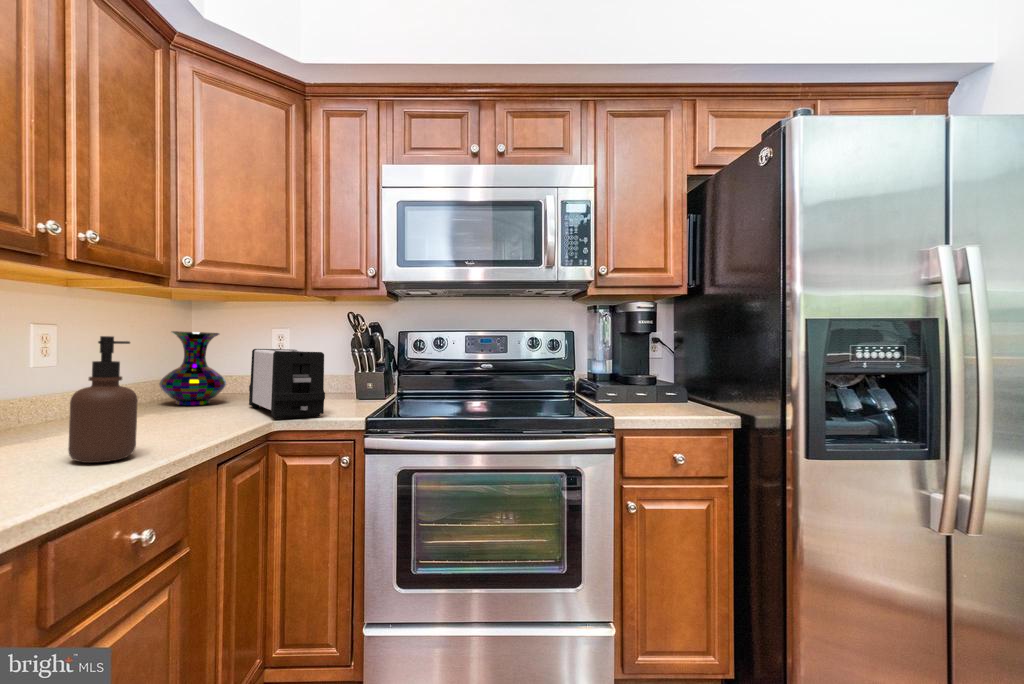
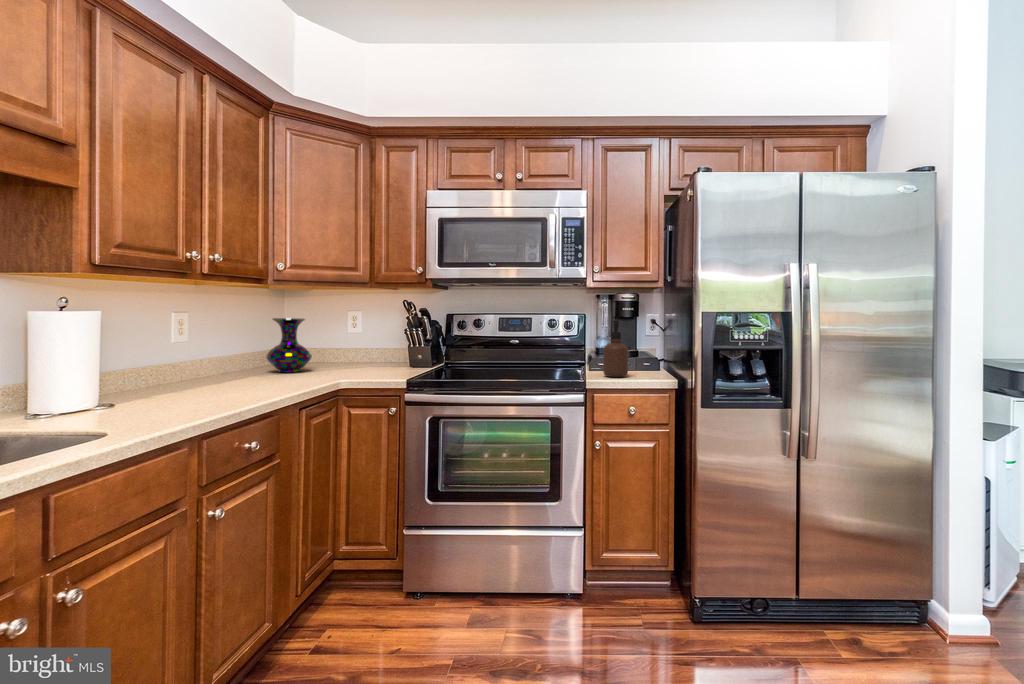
soap dispenser: present [68,336,138,463] -> present [603,320,628,377]
toaster: present [249,349,325,419] -> none [327,330,376,380]

